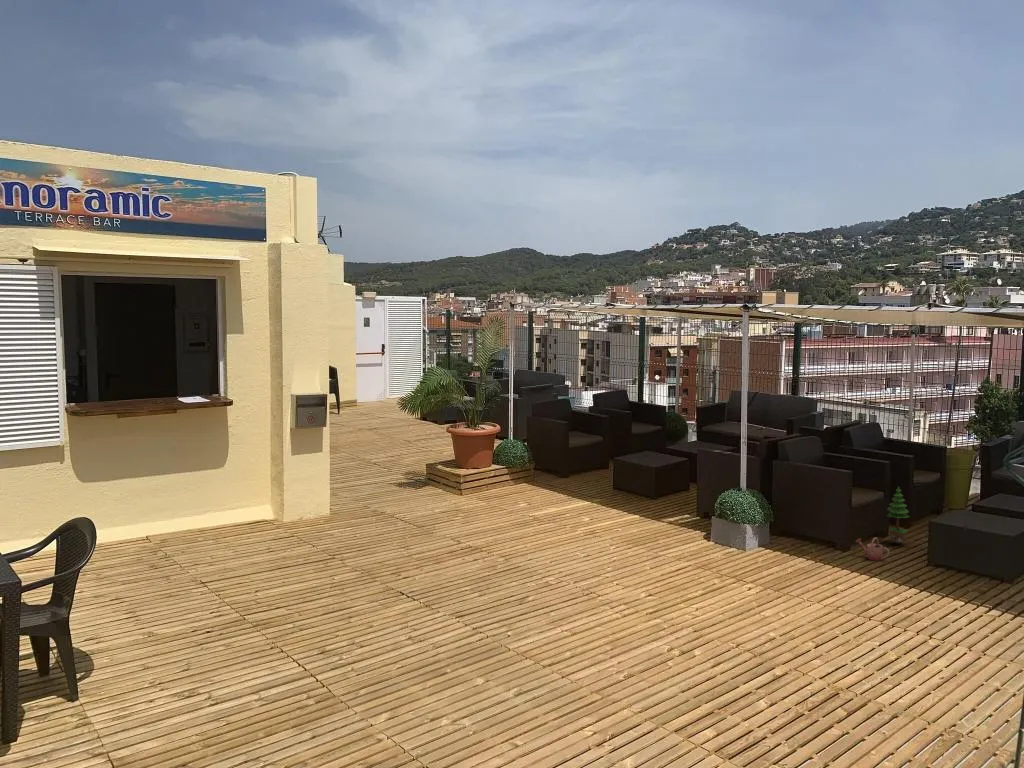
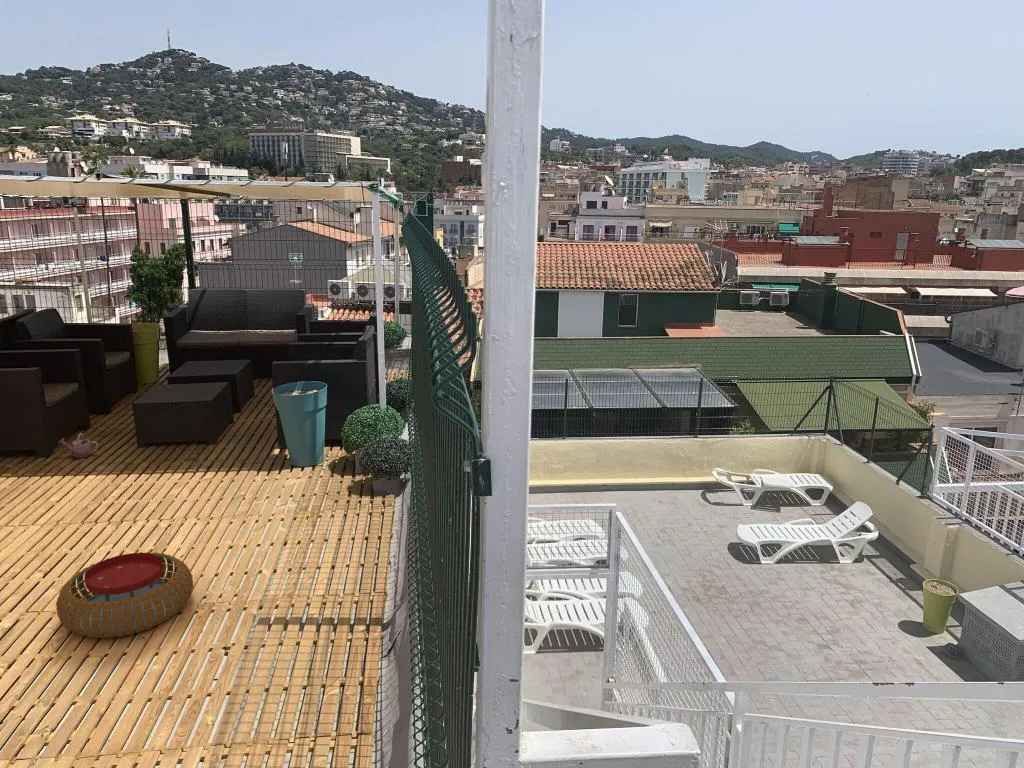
potted tree: present [887,487,909,543] -> none [86,374,111,433]
pouf: none [816,649,945,730] -> present [56,552,193,638]

